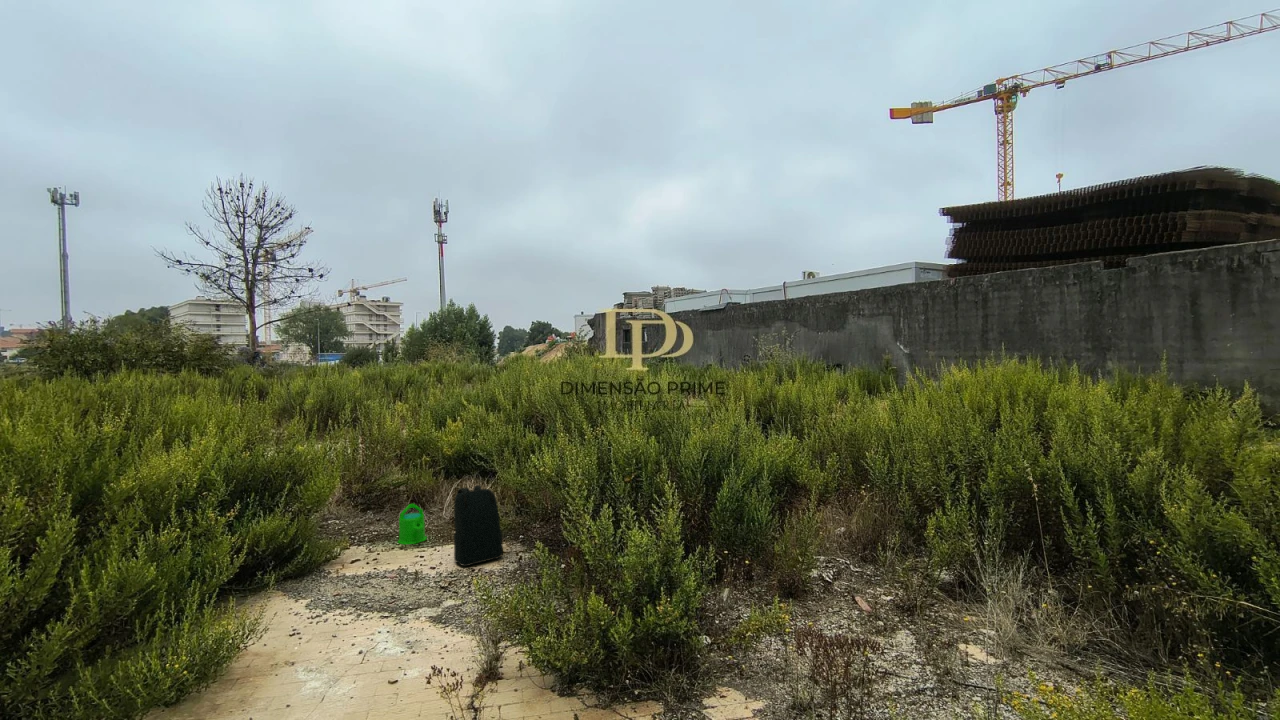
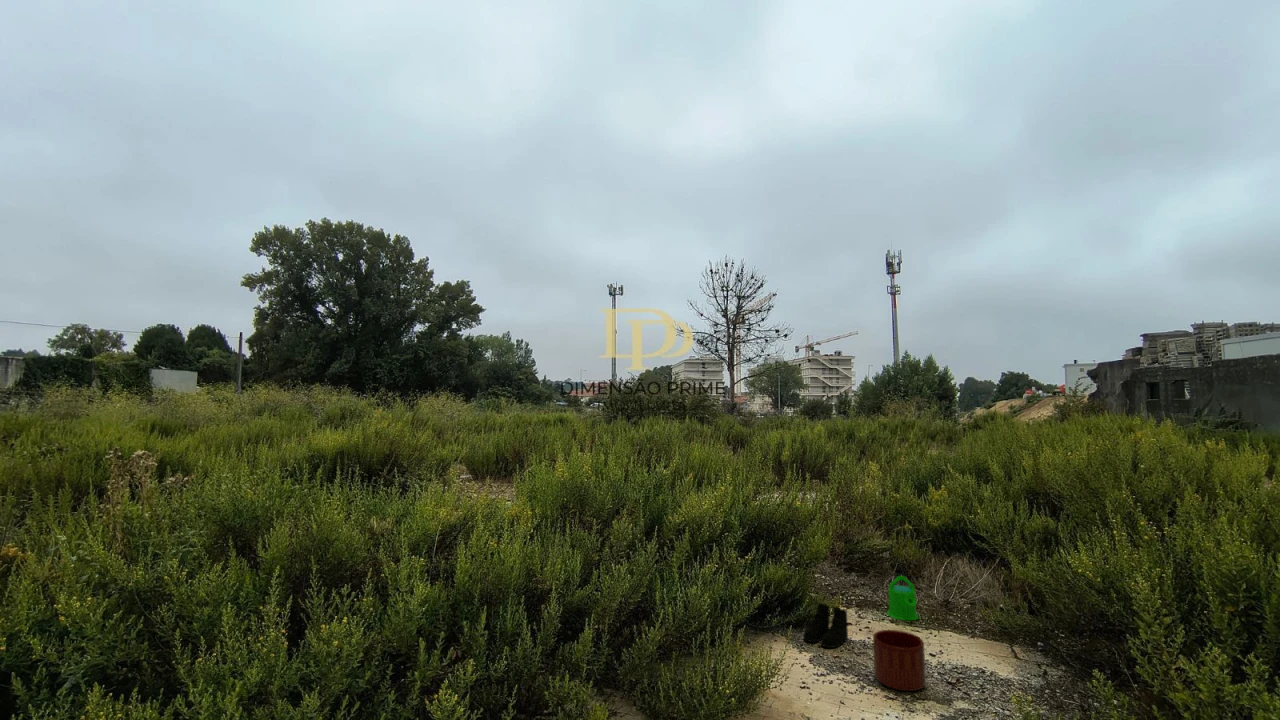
backpack: present [454,485,503,566] -> none [956,570,1021,666]
boots: none [301,547,352,590] -> present [804,603,848,648]
planter: none [371,554,420,609] -> present [873,630,926,691]

